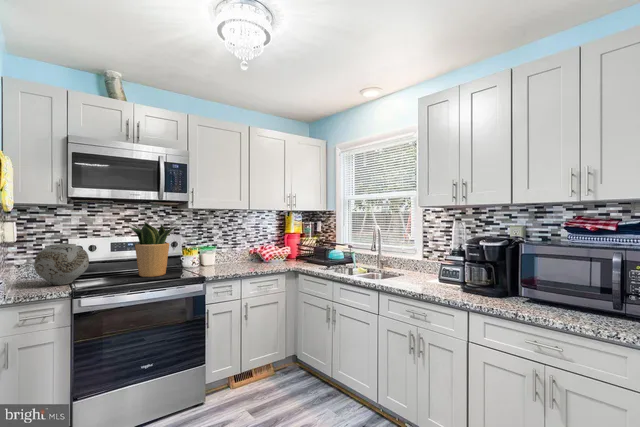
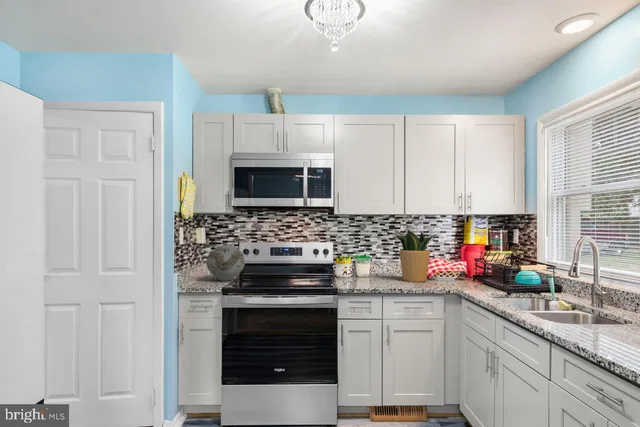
potted plant: present [129,222,177,277] -> present [394,230,437,282]

